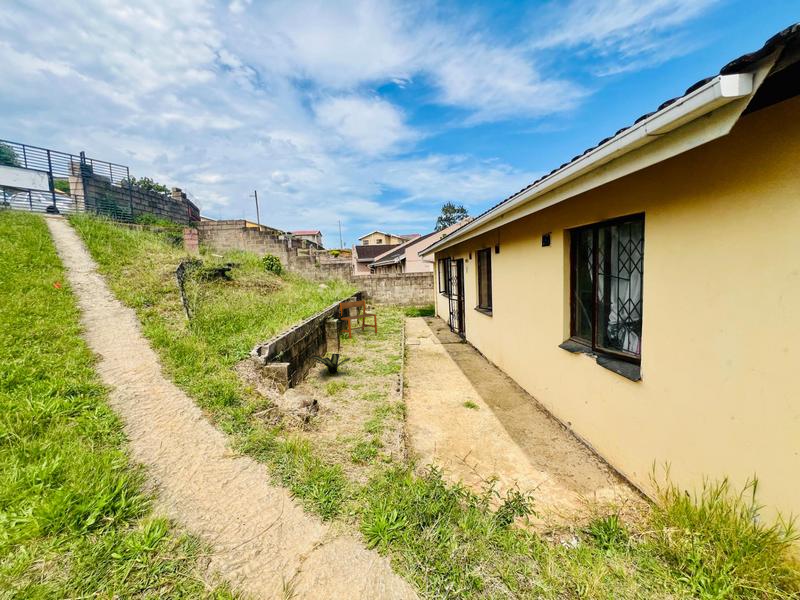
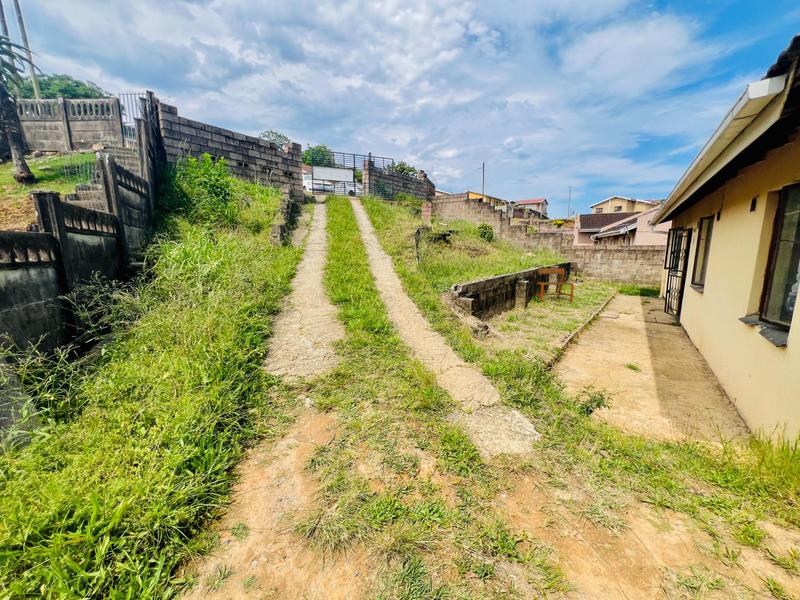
potted plant: present [311,354,350,373] -> none [496,304,530,321]

